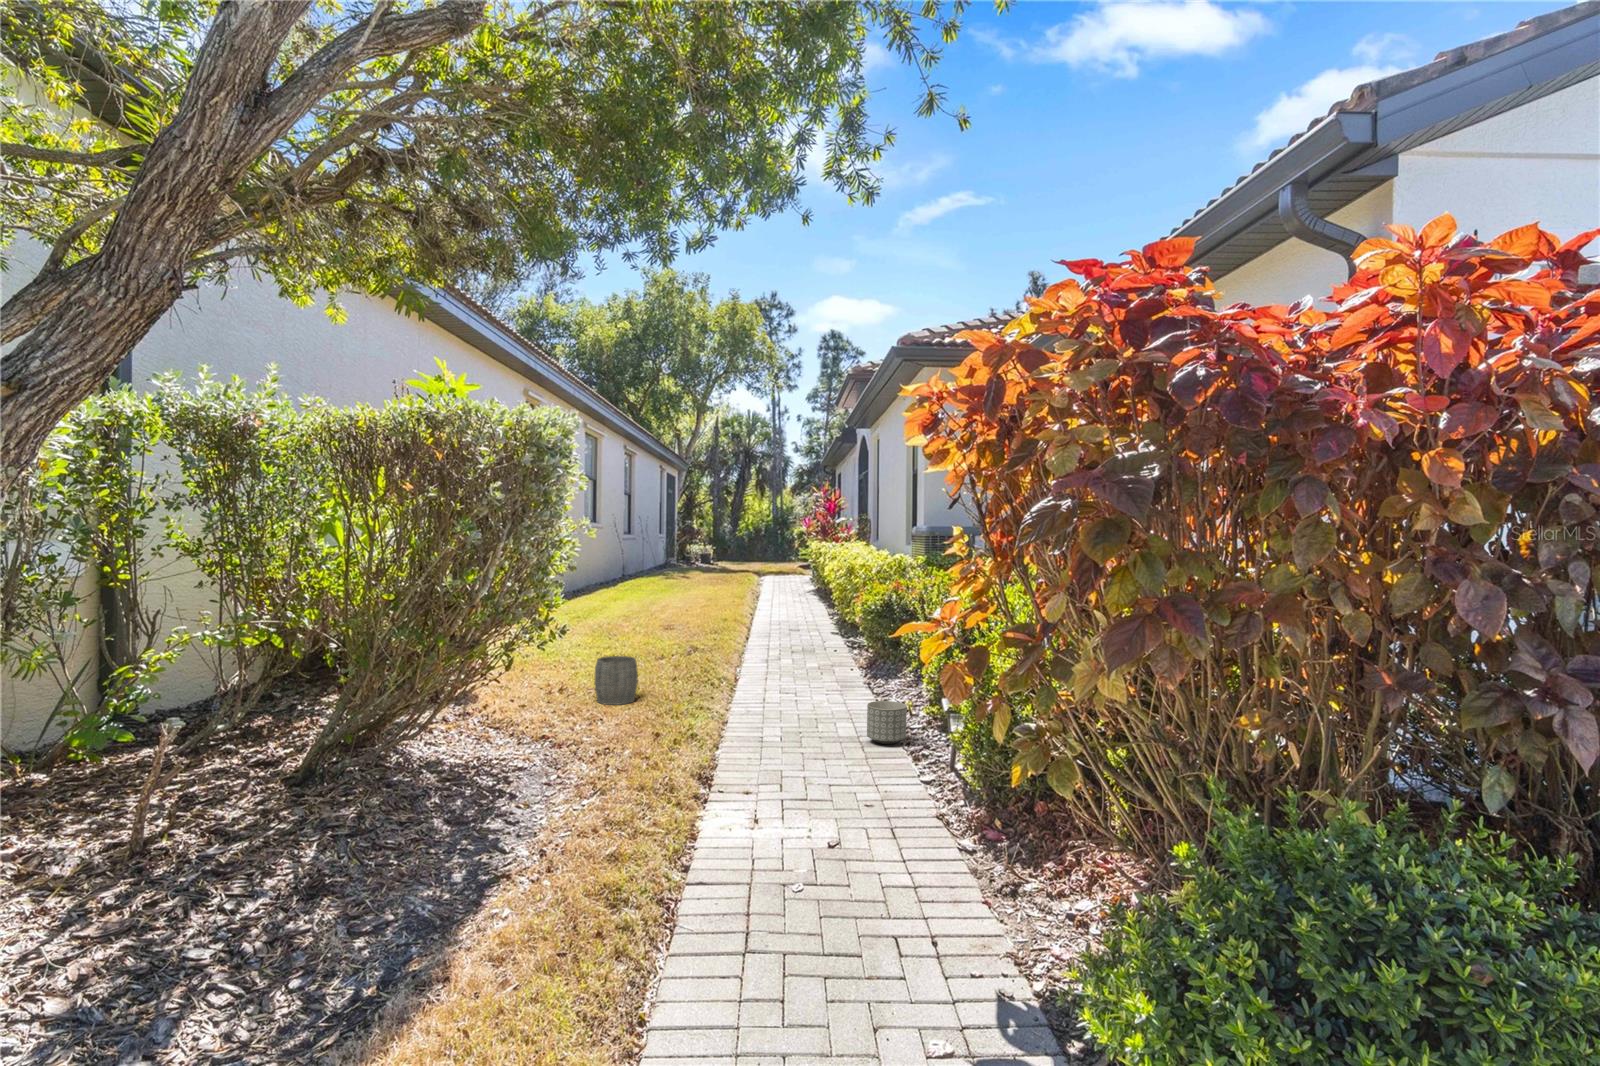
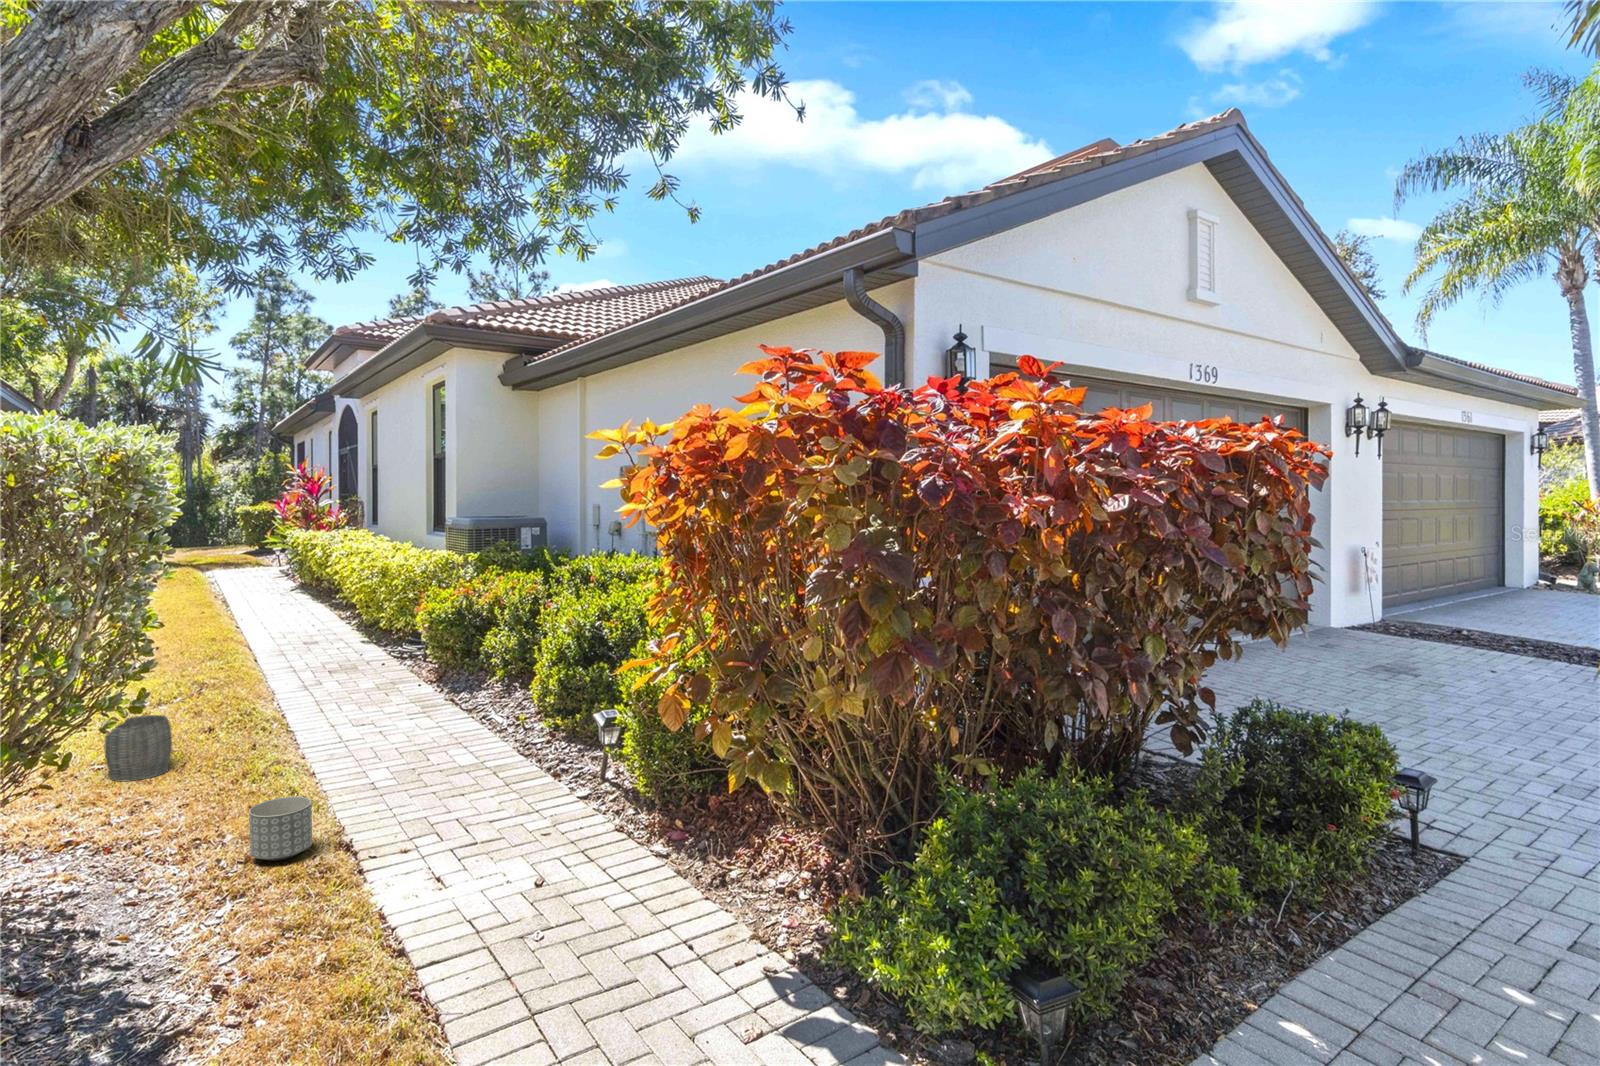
planter: present [867,701,907,744] -> present [249,797,312,861]

